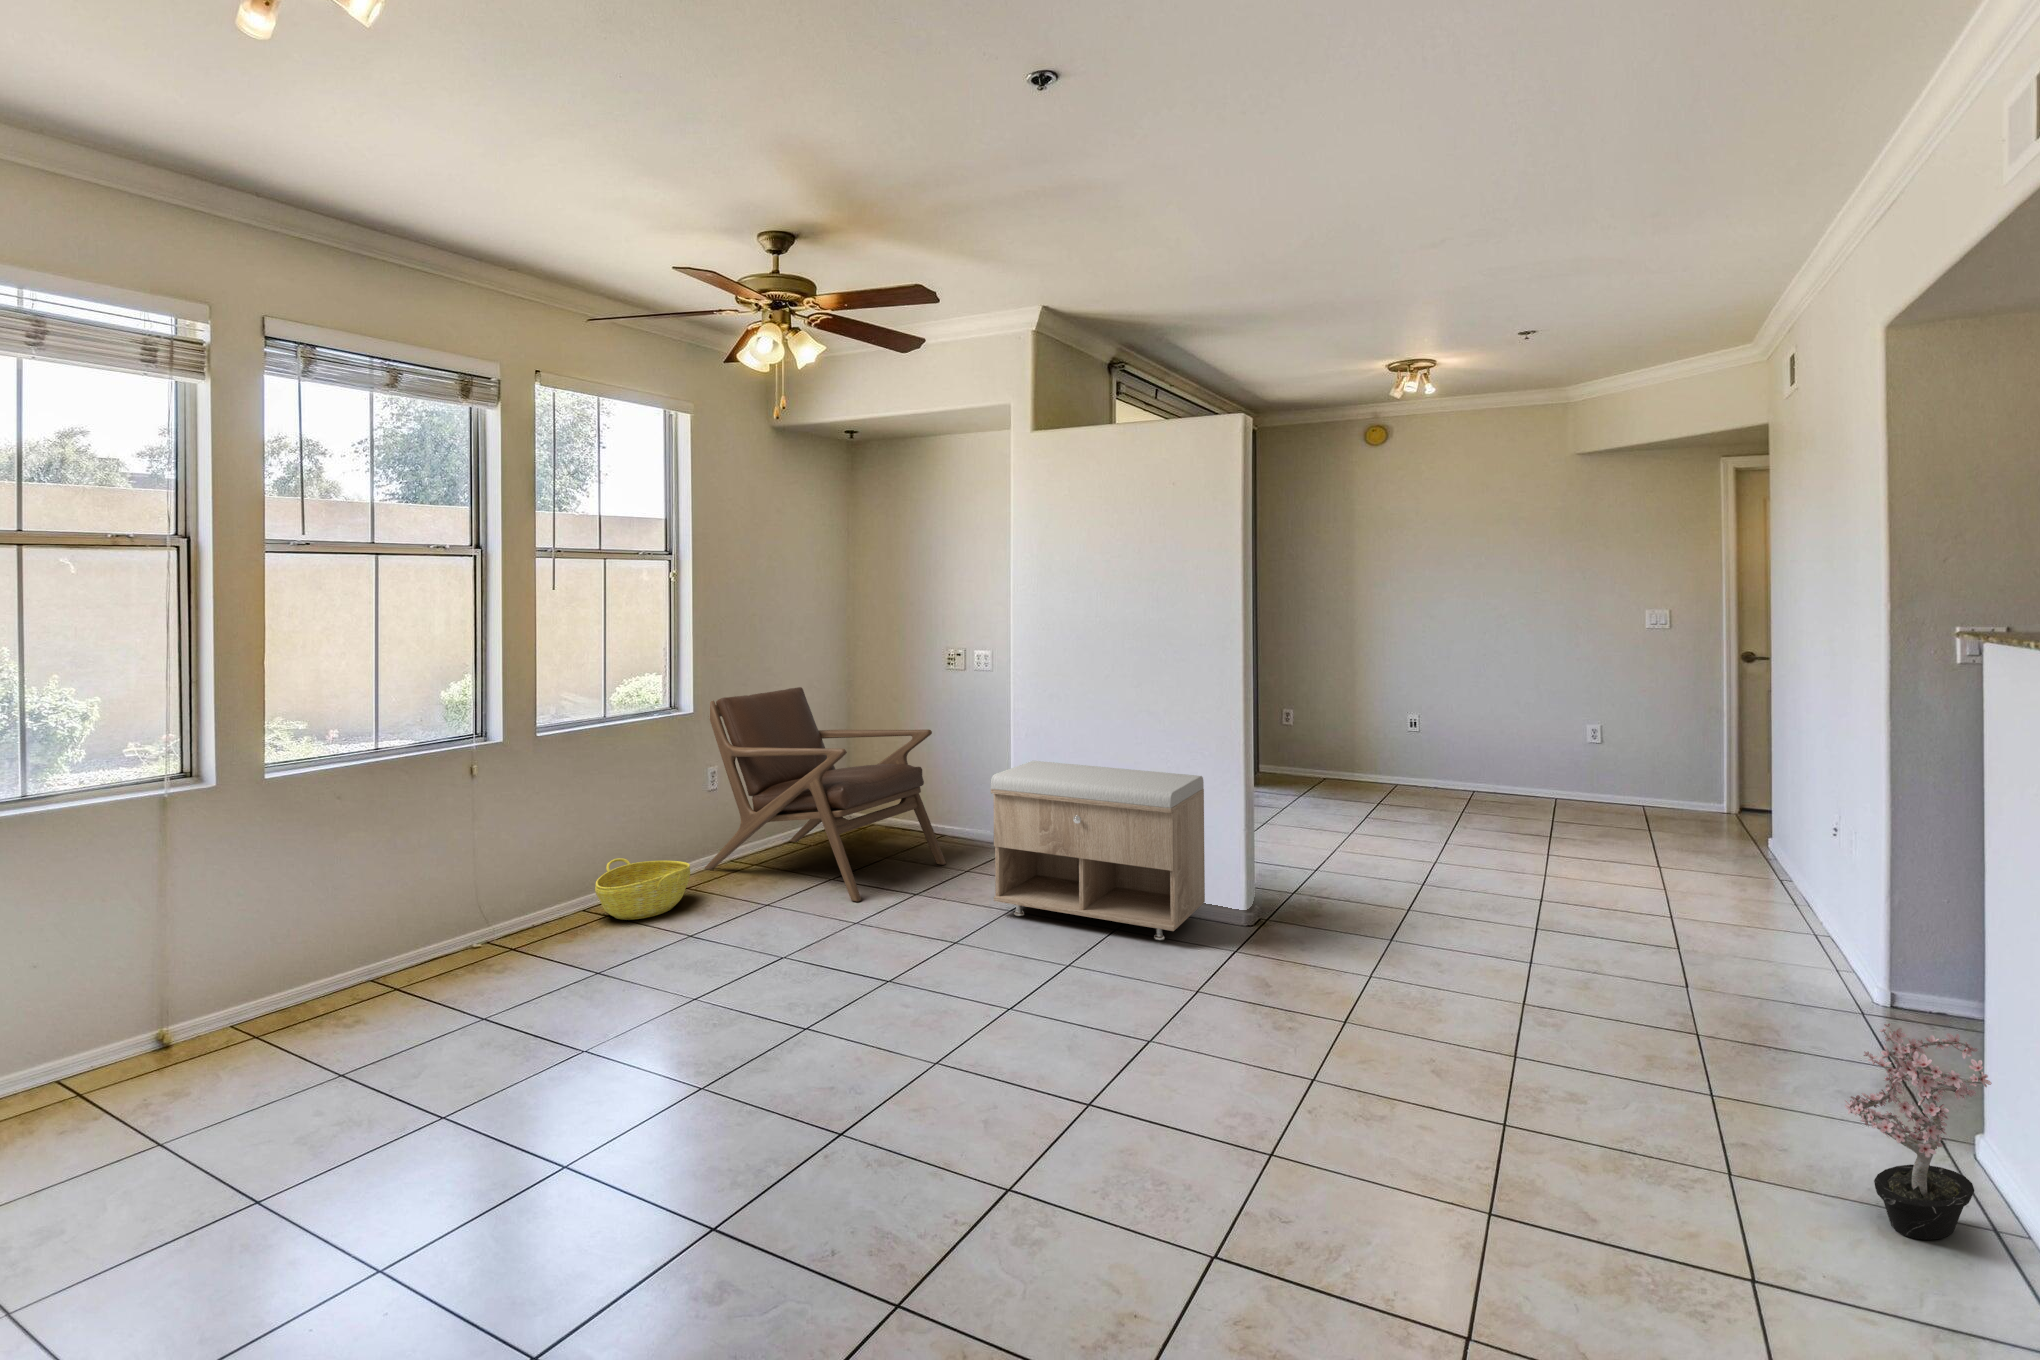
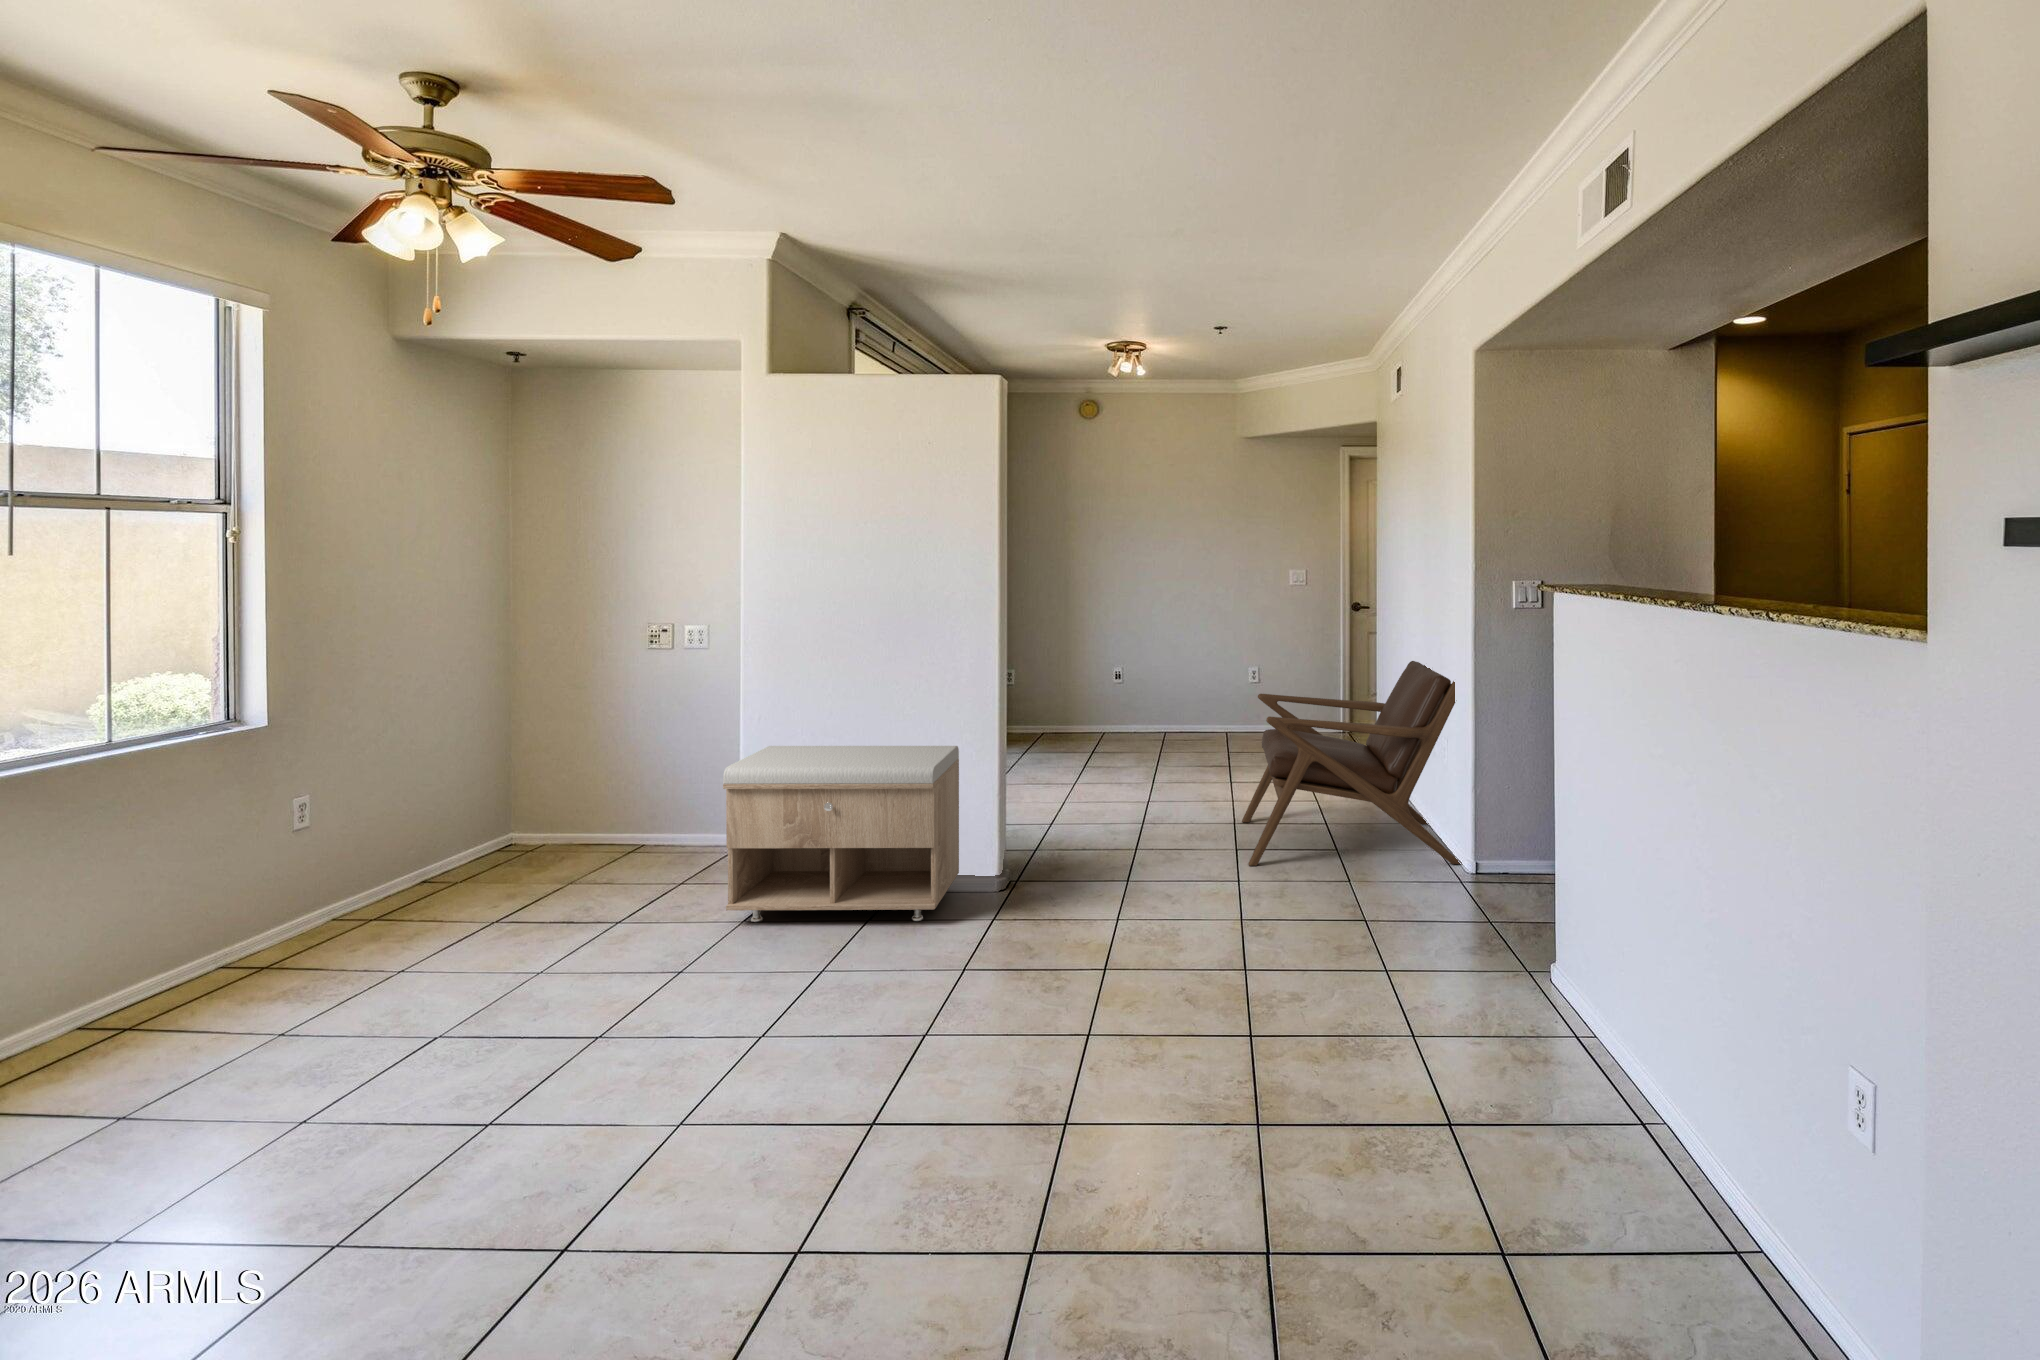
lounge chair: present [705,687,946,901] -> present [1242,661,1460,866]
basket: present [595,858,690,920] -> none [85,933,267,1035]
potted plant: present [1845,1023,1992,1240] -> none [1481,883,1584,1052]

